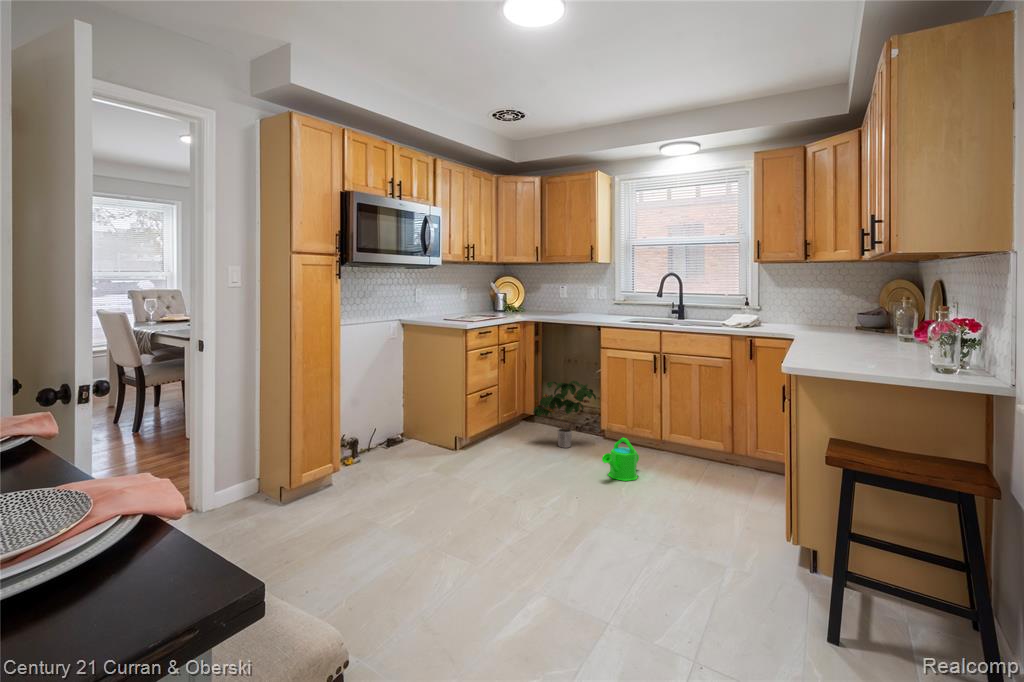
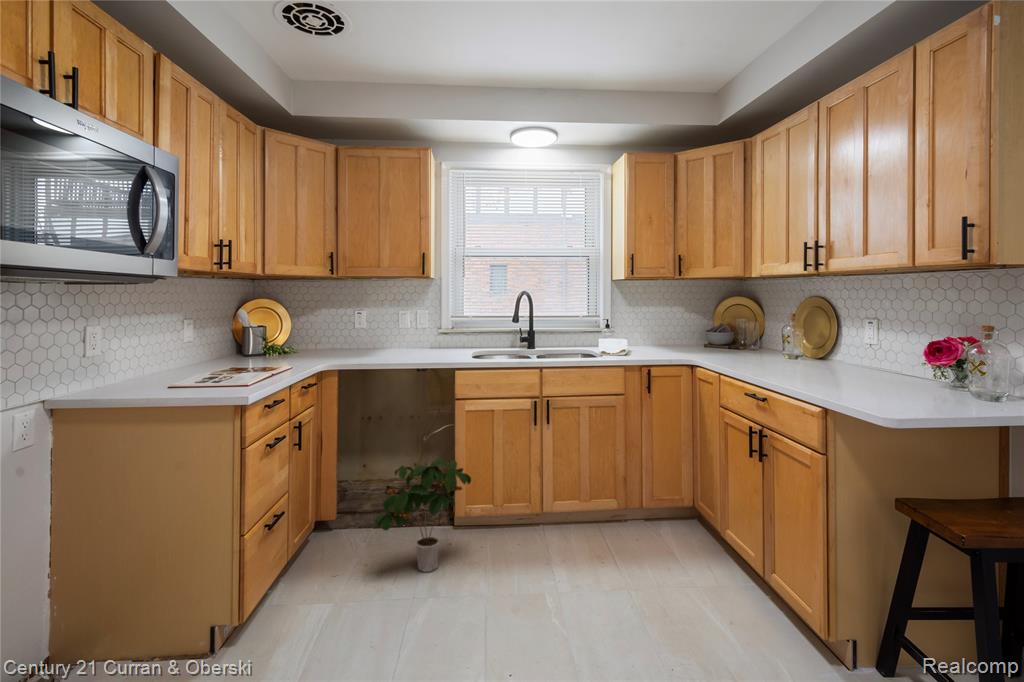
watering can: present [602,438,639,481] -> none [537,548,584,622]

